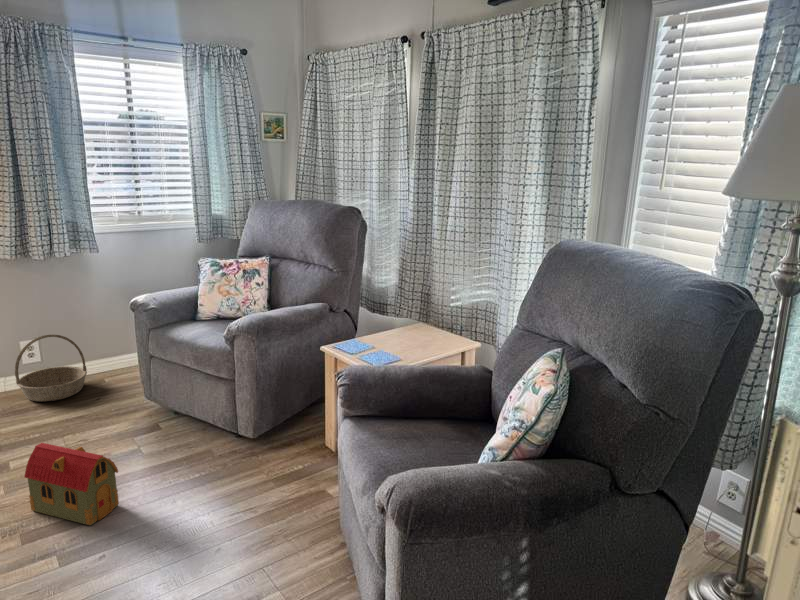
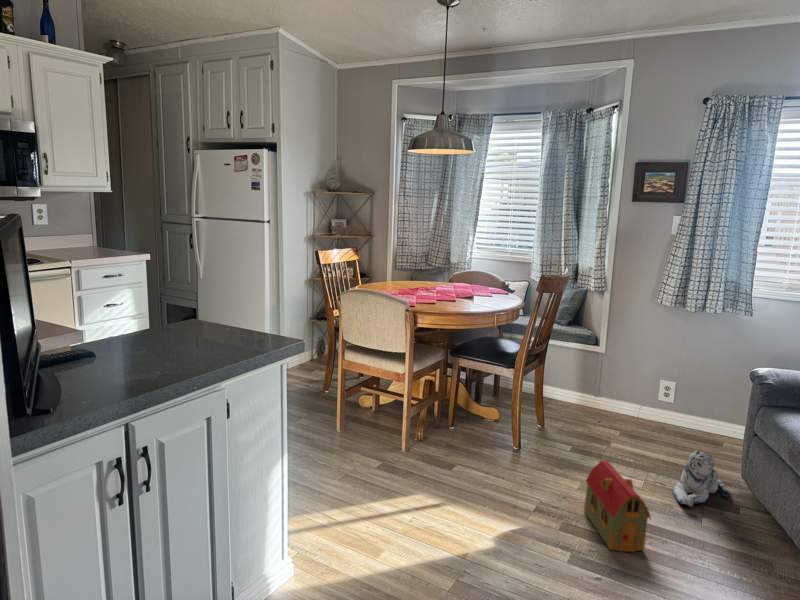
basket: present [15,335,87,401] -> none [643,380,706,443]
plush toy: none [98,391,146,448] -> present [673,451,729,507]

